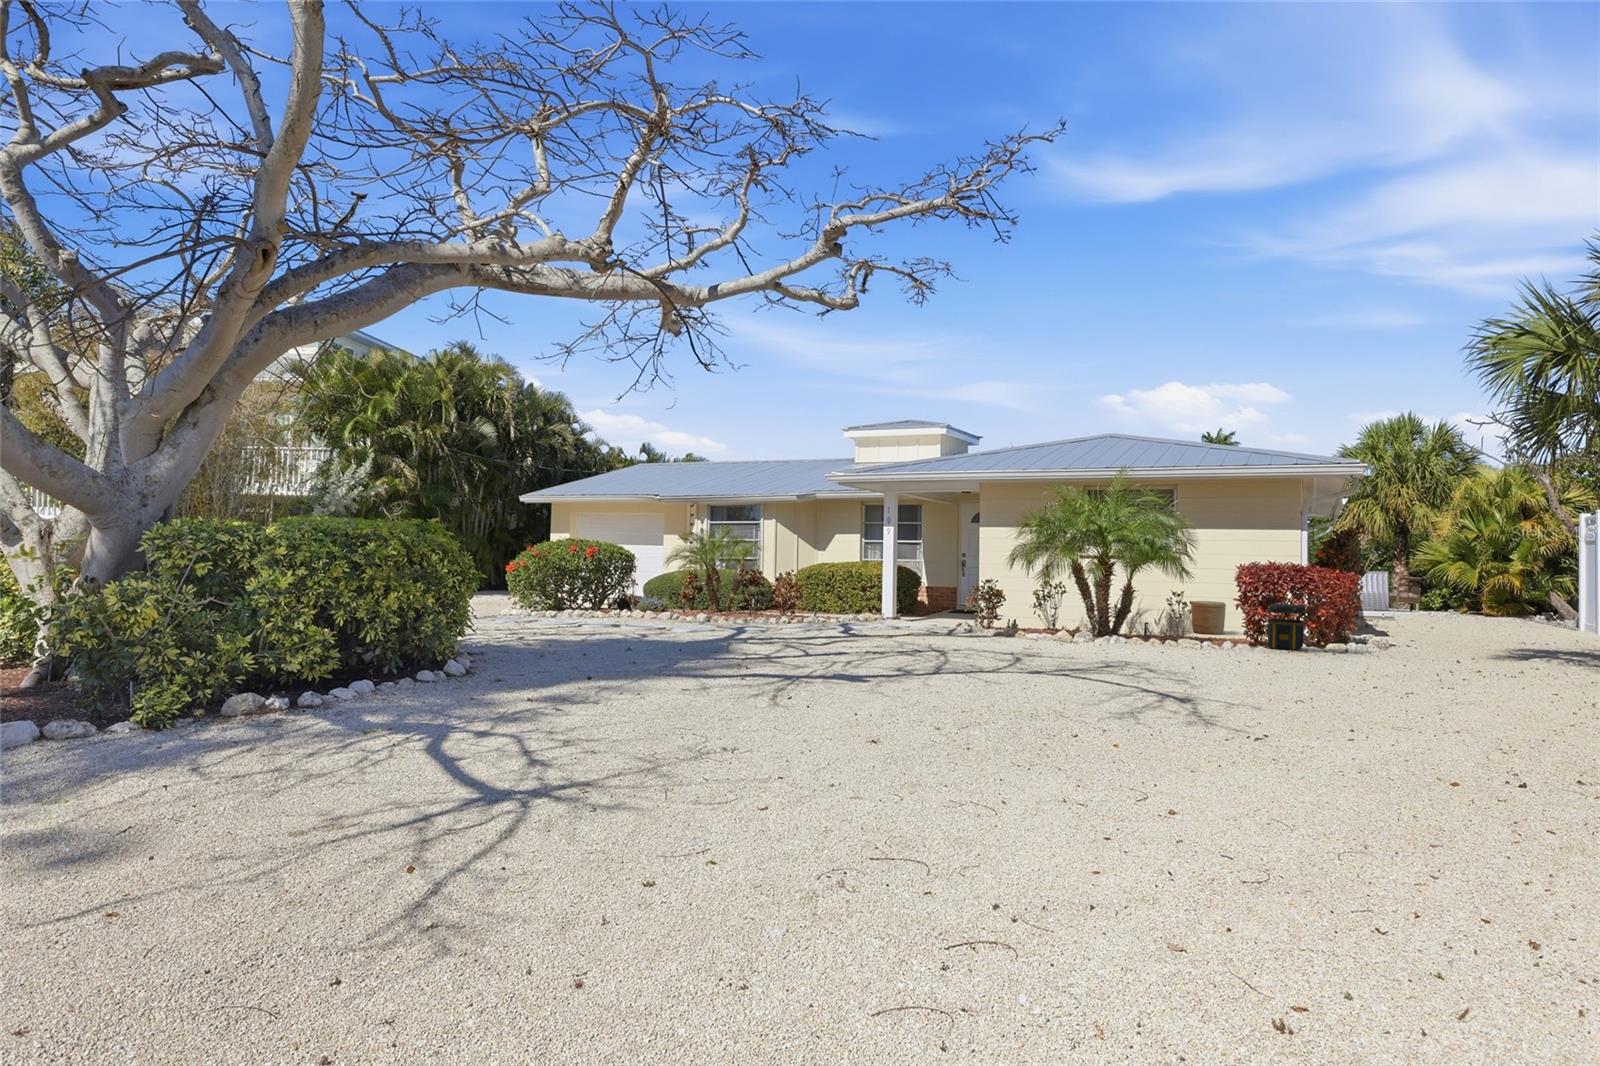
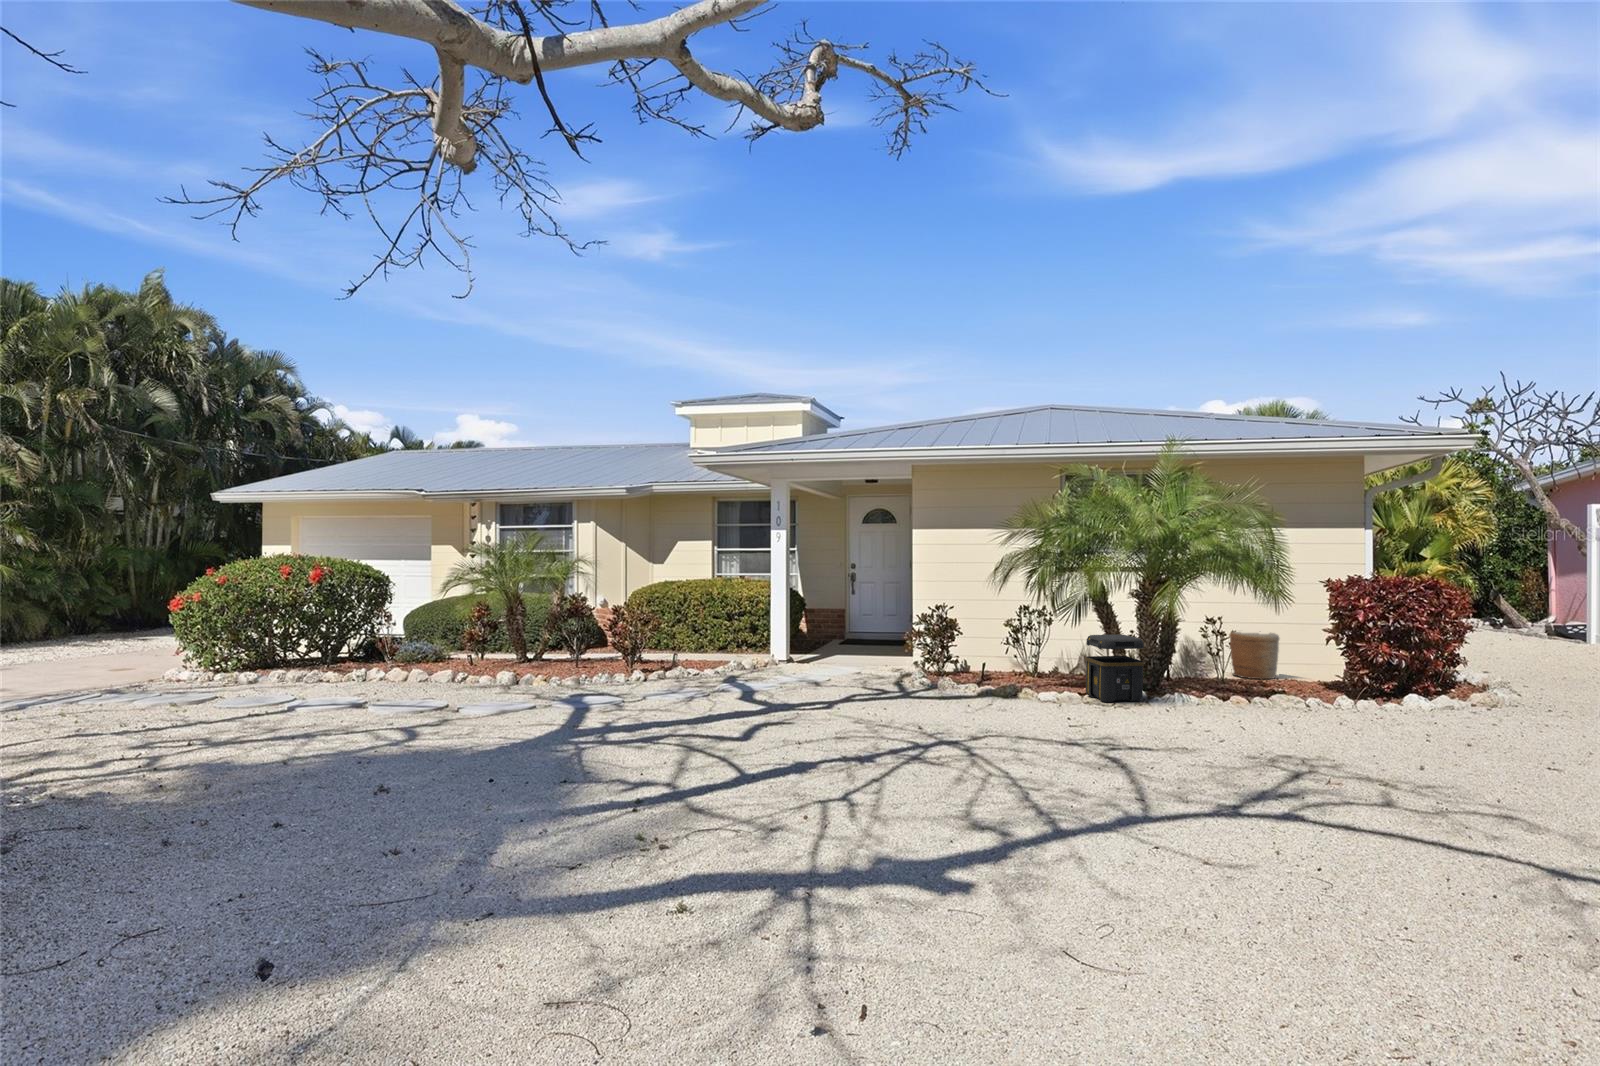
toolbox: present [1268,604,1305,651] -> present [1085,635,1144,702]

